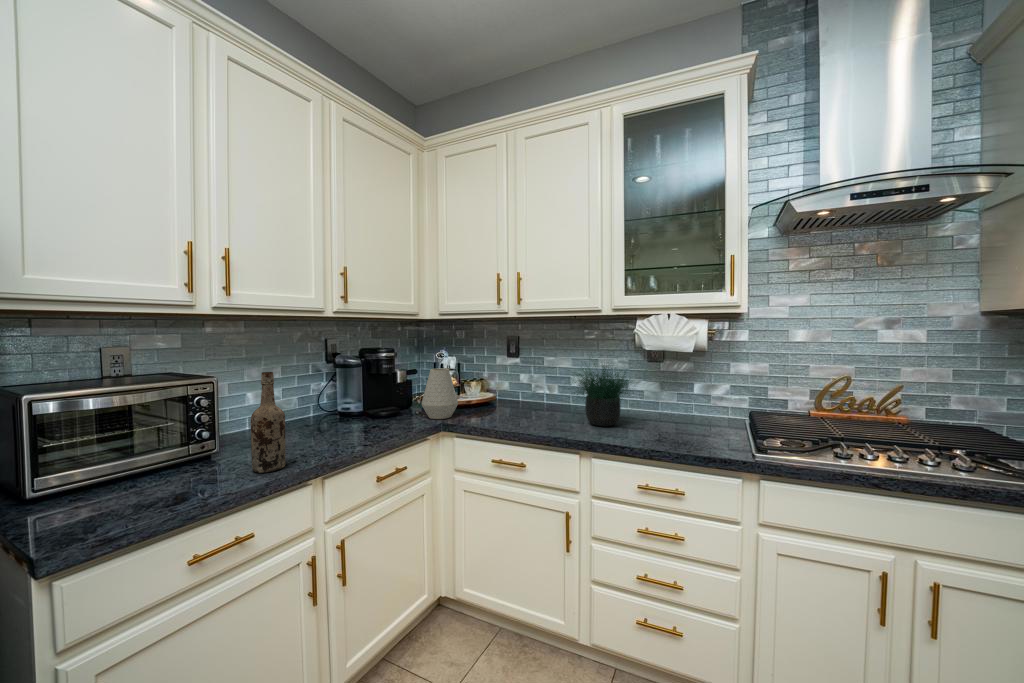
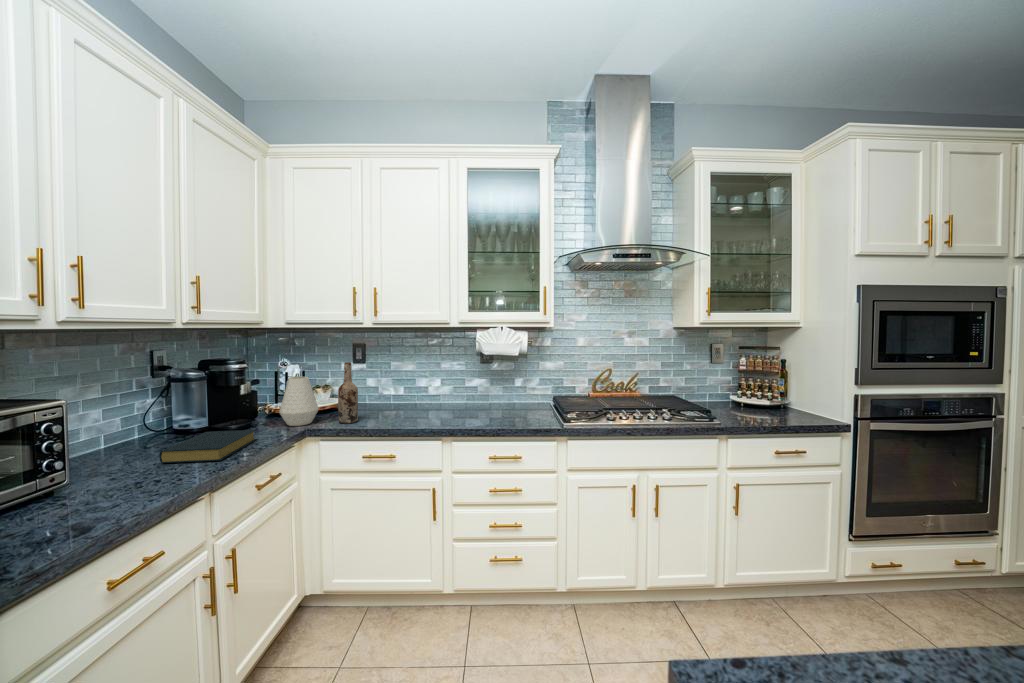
potted plant: present [574,366,630,426] -> none [417,351,484,417]
wine bottle: present [251,372,286,473] -> present [338,362,358,424]
hardback book: none [304,417,392,447] -> present [160,430,255,463]

